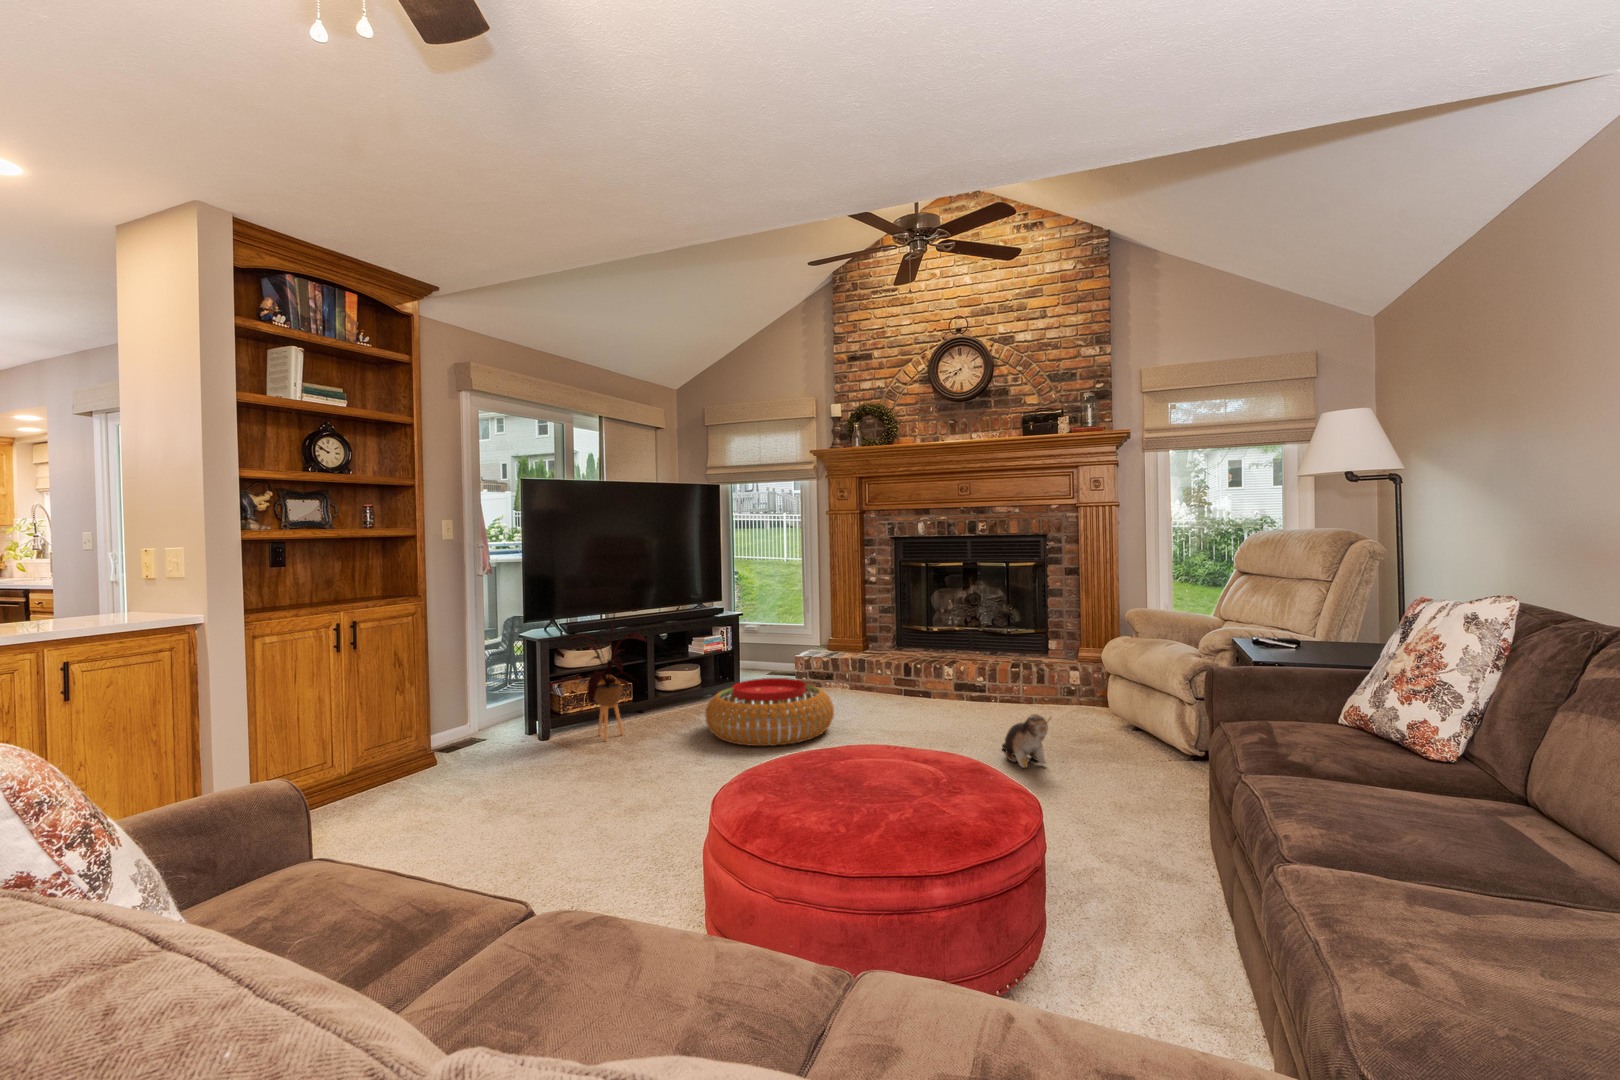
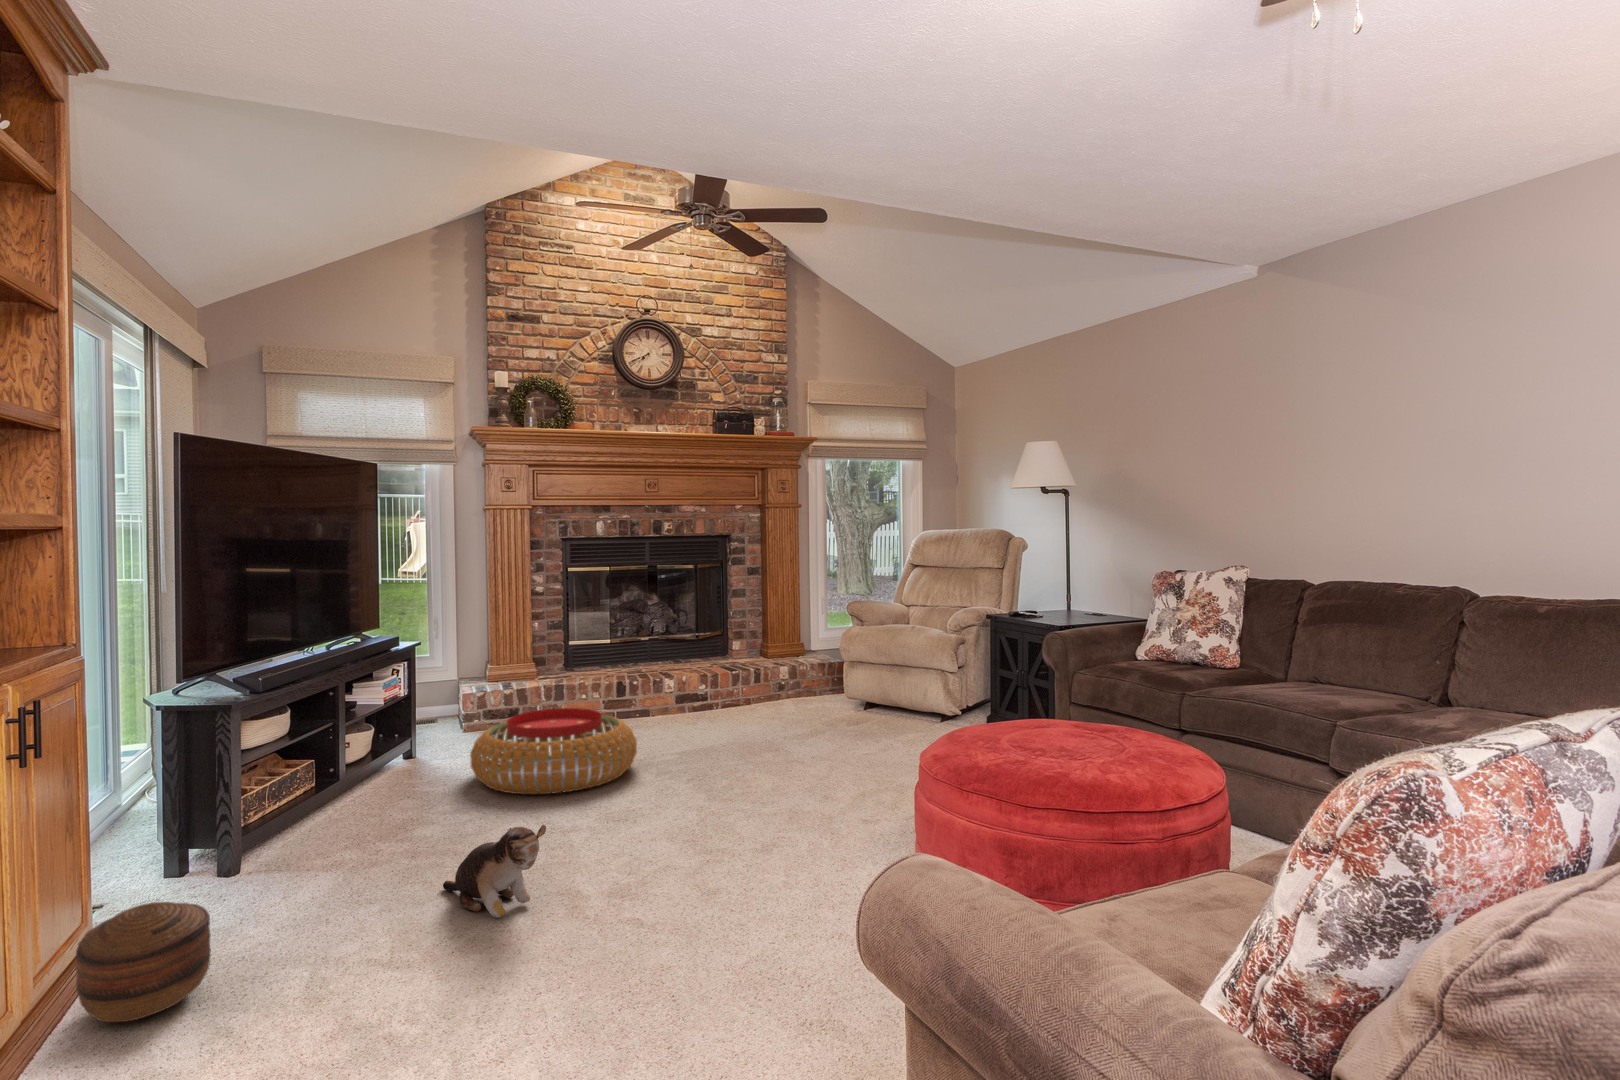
house plant: present [574,613,647,741] -> none [267,631,421,832]
plush toy: present [1002,714,1052,768] -> present [443,825,546,918]
basket: none [332,751,402,812] -> present [76,902,211,1022]

